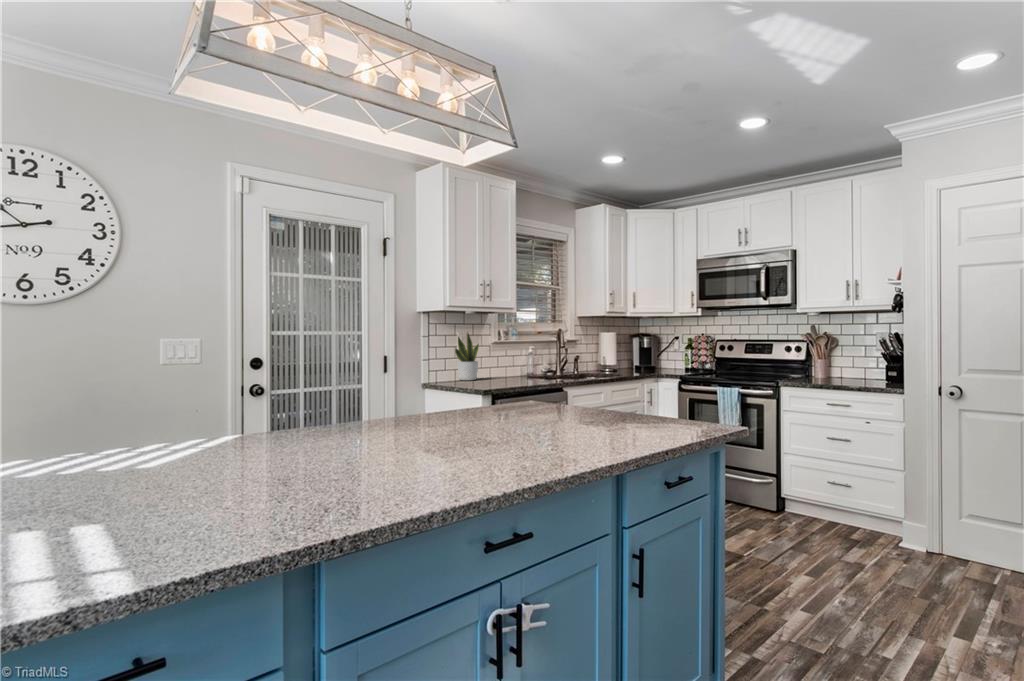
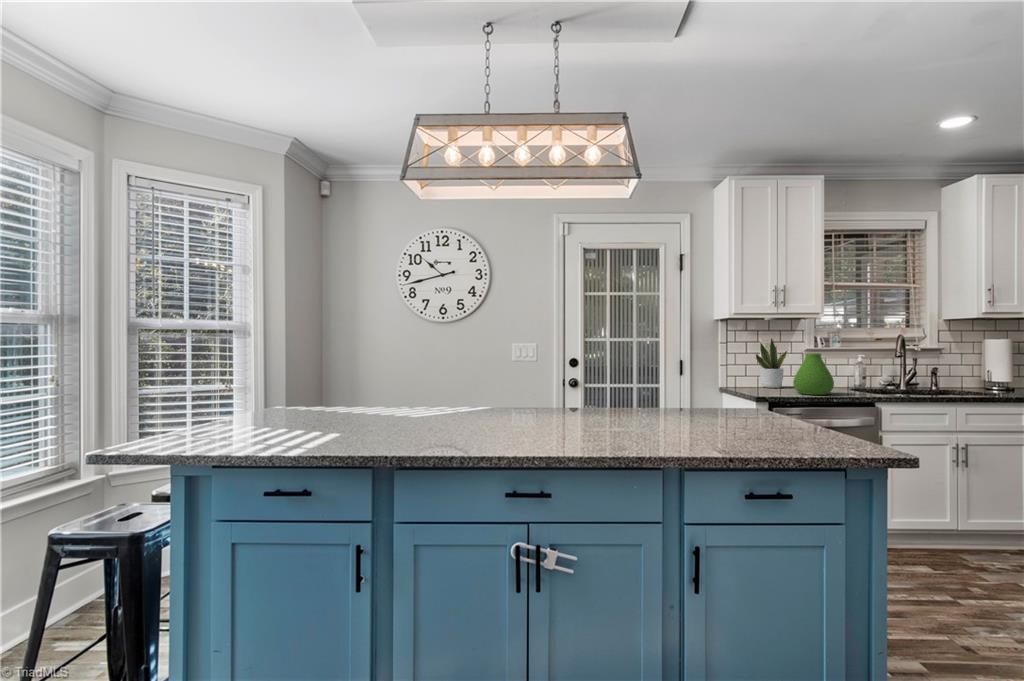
vase: none [498,346,533,385] -> present [793,353,834,395]

